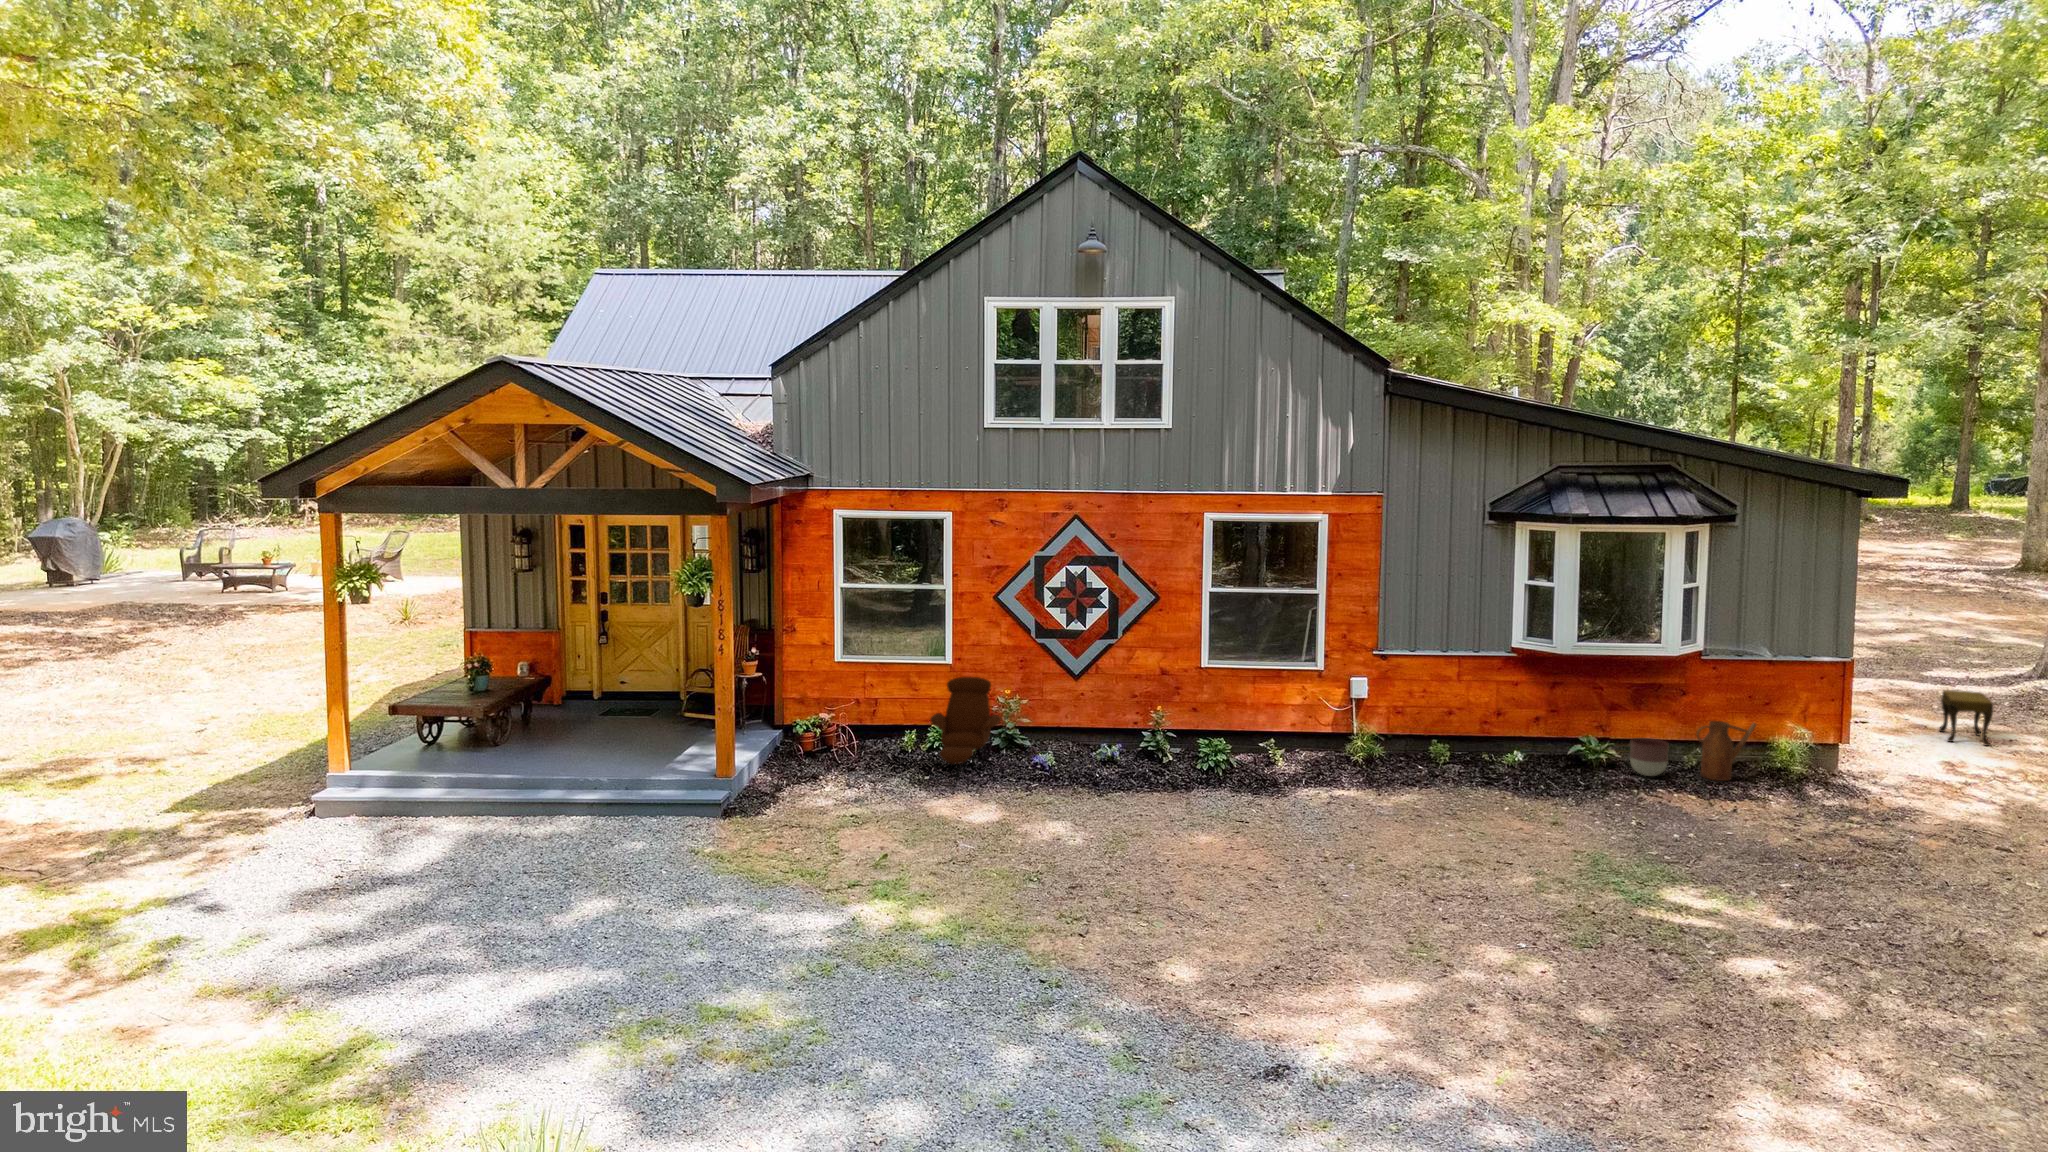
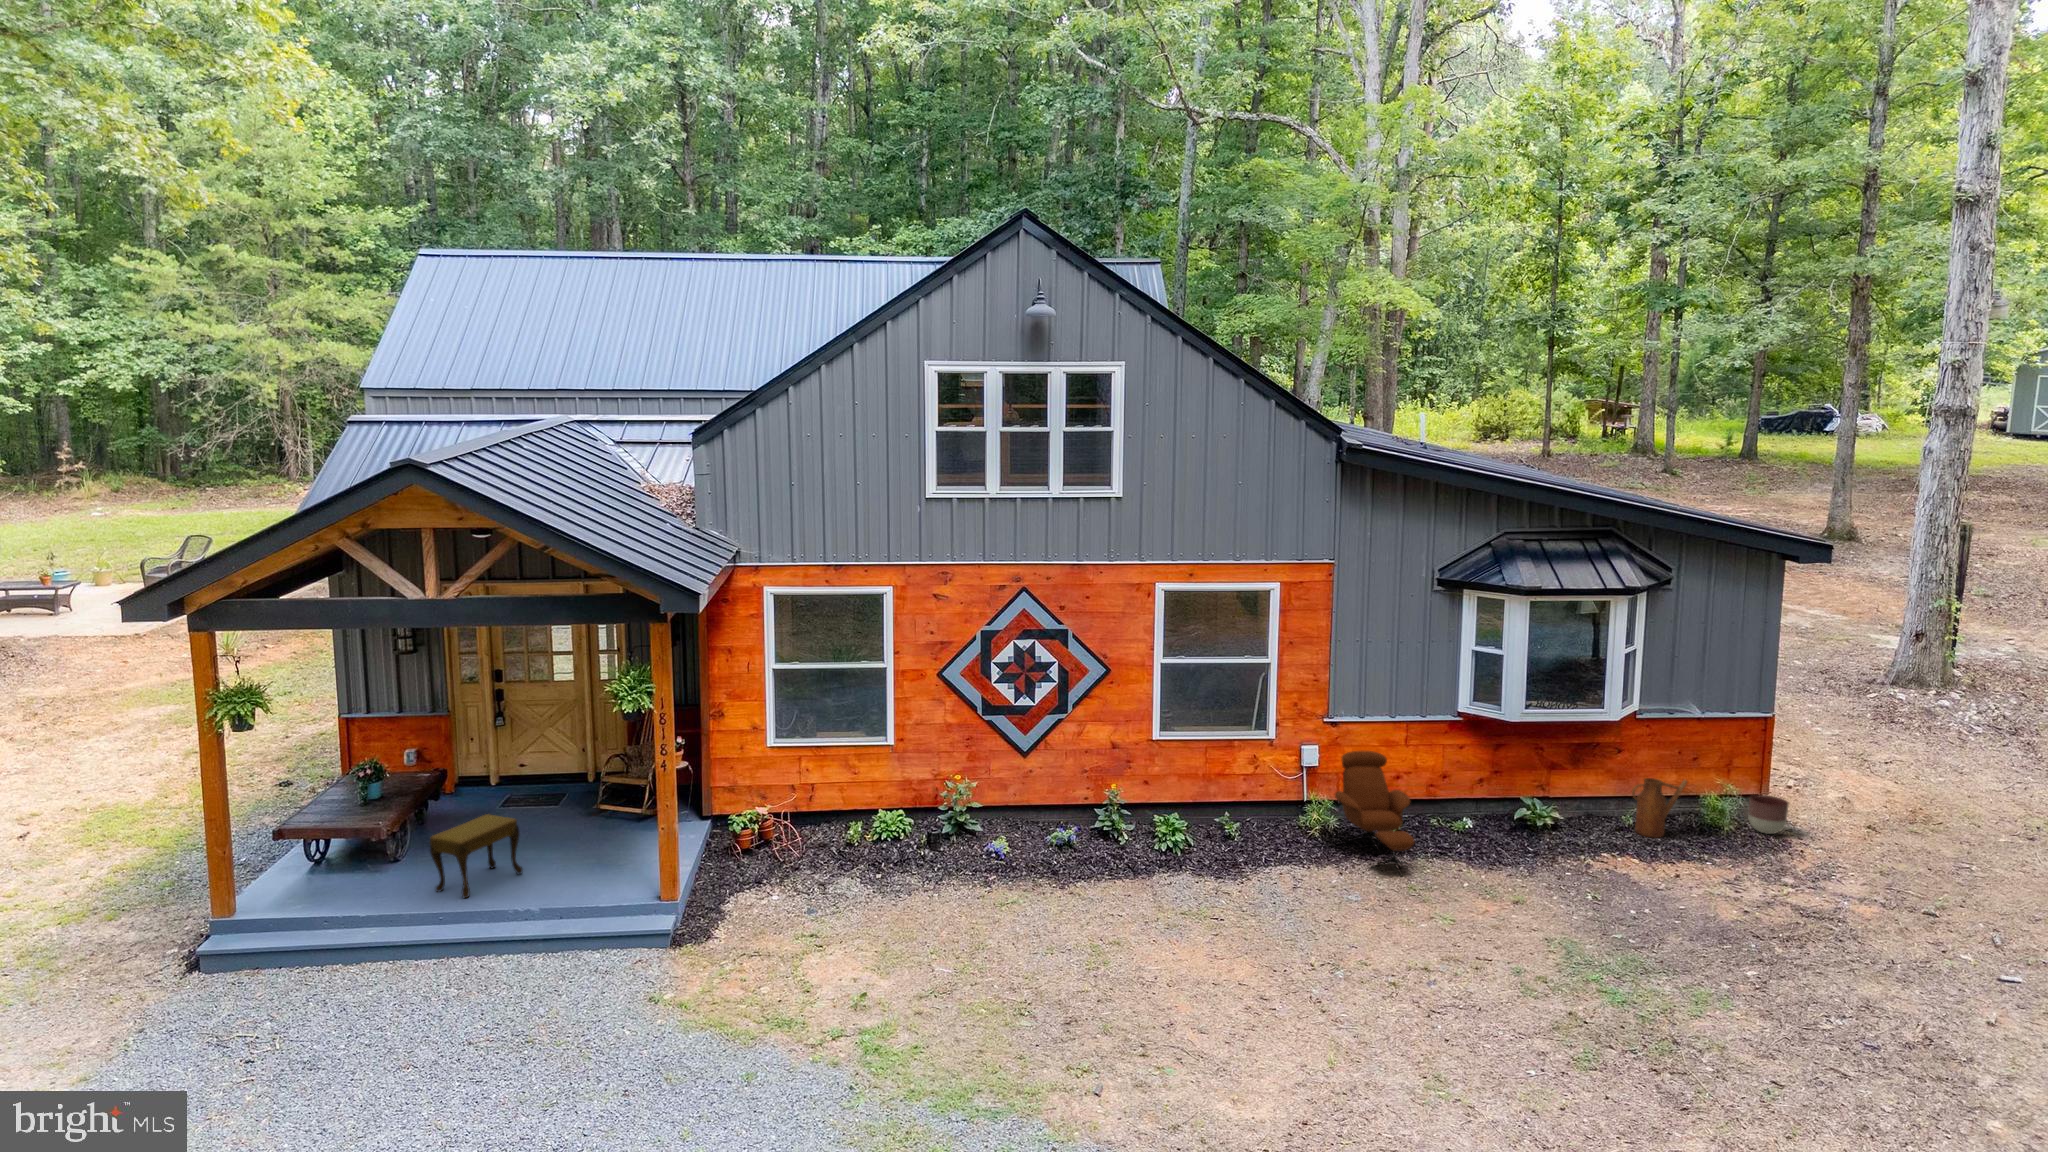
lounge chair: present [930,677,1001,785] -> present [1335,751,1415,873]
footstool: present [1939,690,1993,746] -> present [430,814,523,898]
planter: present [1630,738,1669,776] -> present [1748,795,1789,834]

